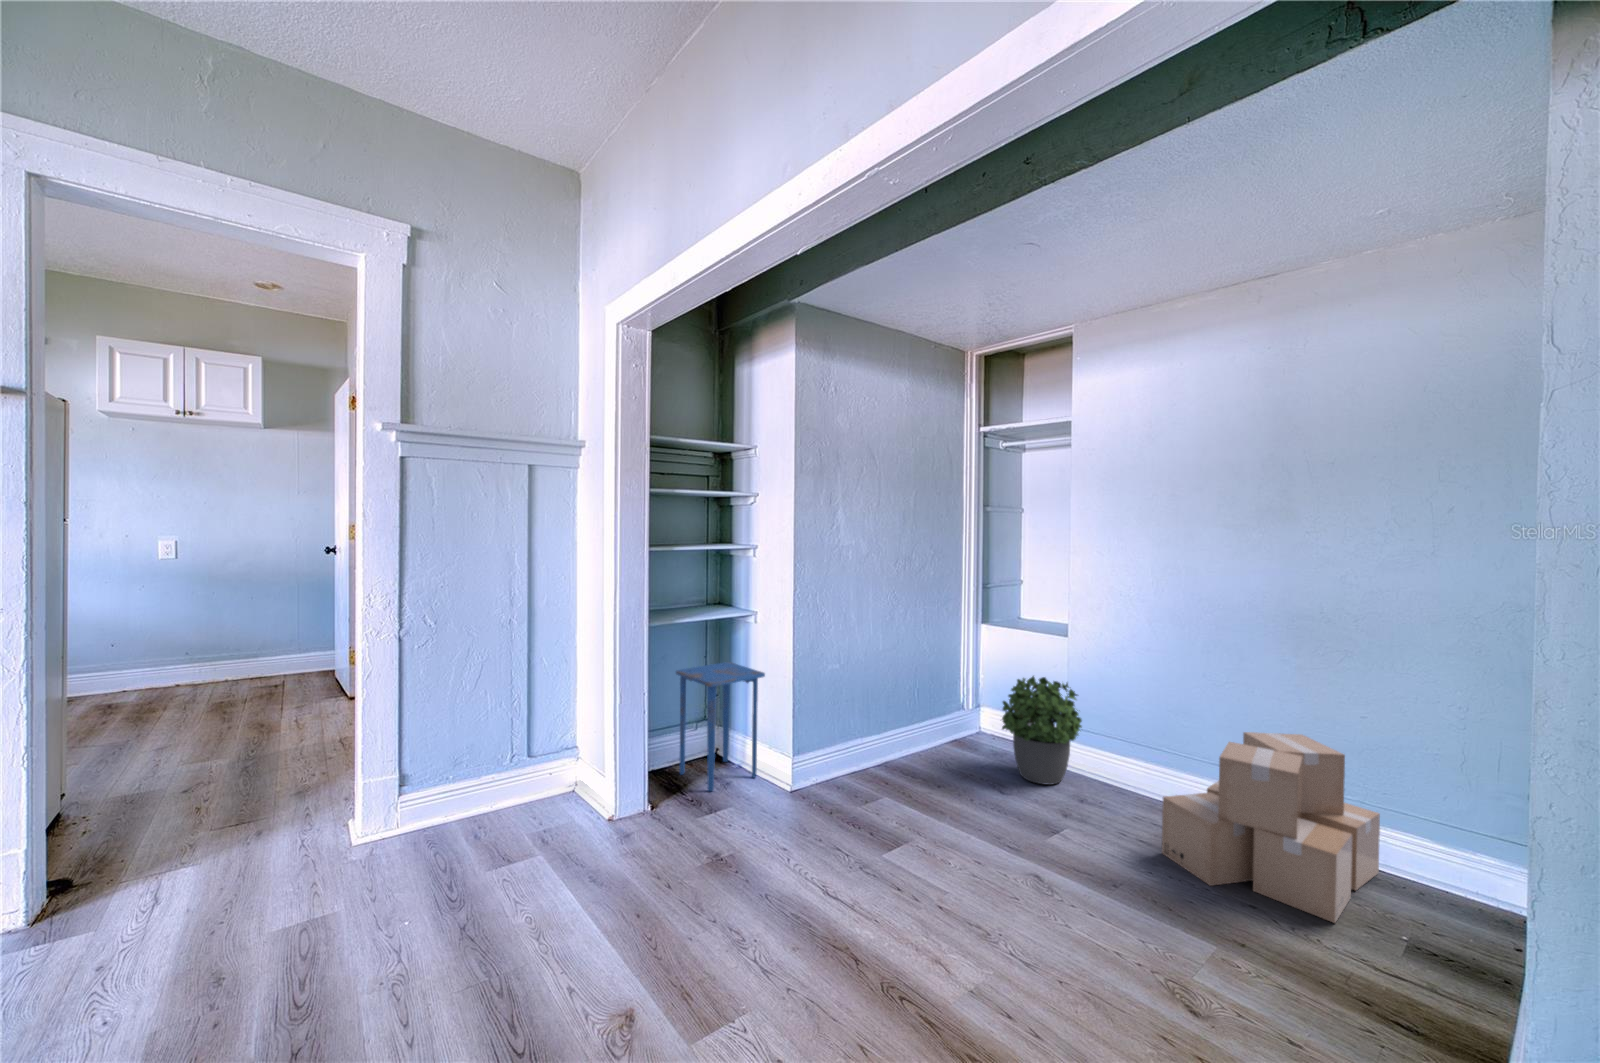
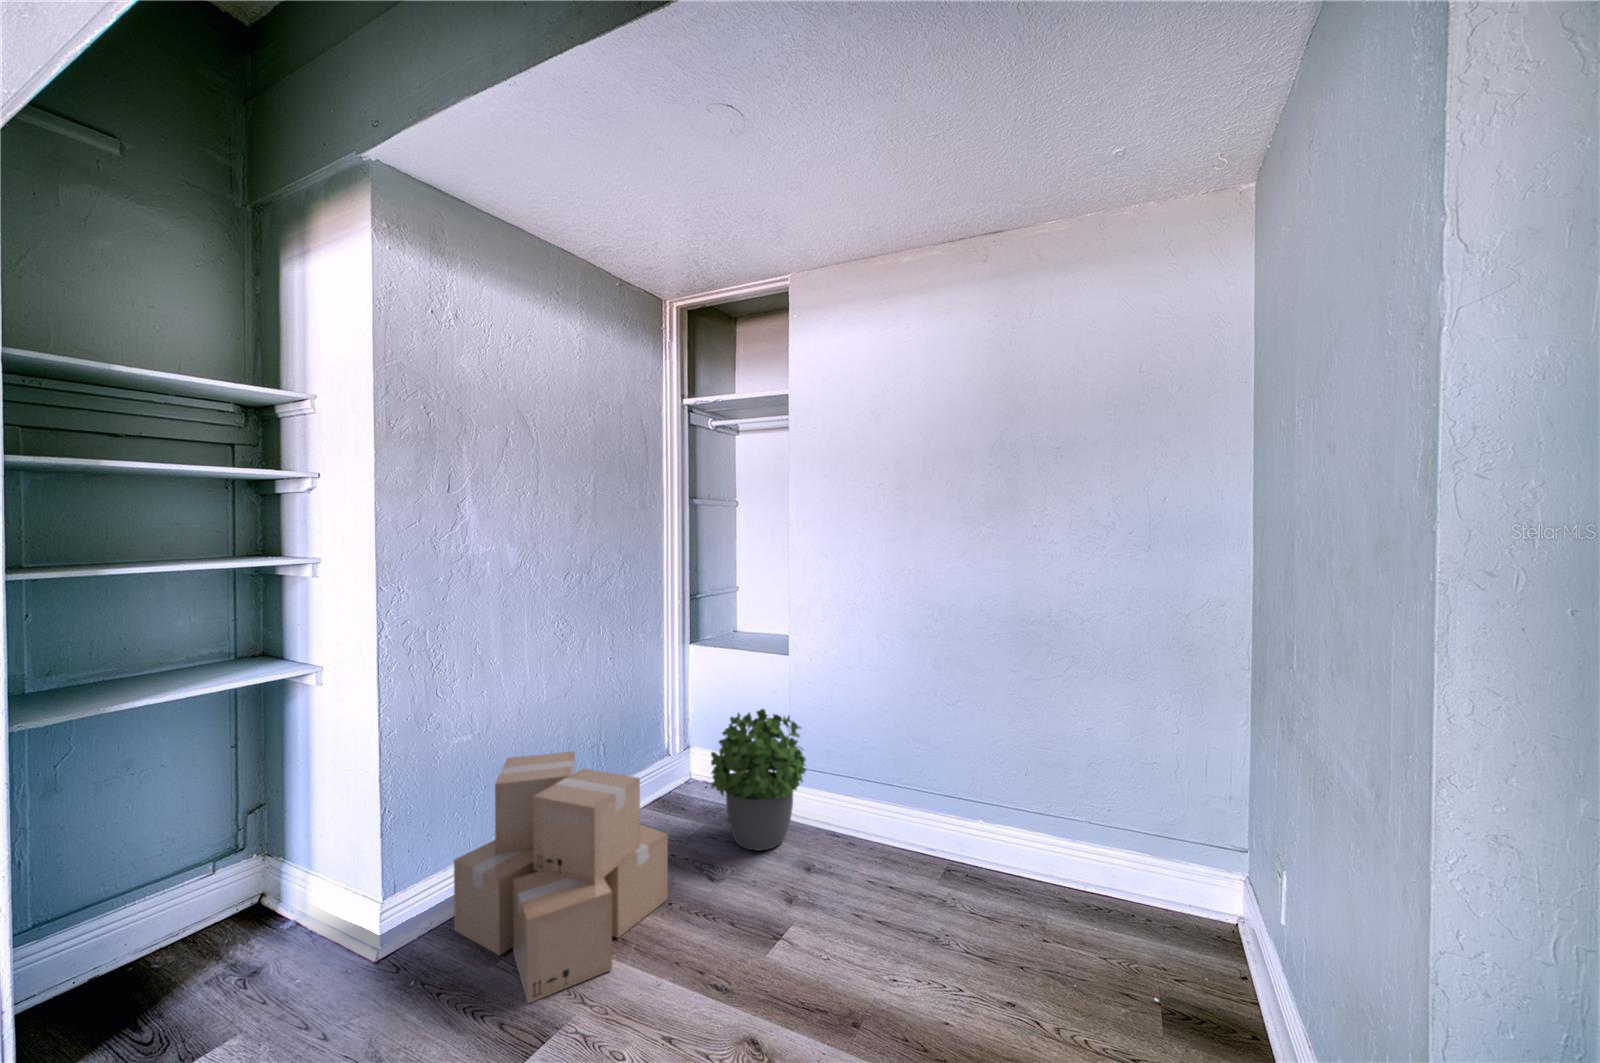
side table: present [676,662,765,791] -> none [129,755,328,1012]
cardboard box: present [1162,732,1380,923] -> present [454,751,668,1003]

